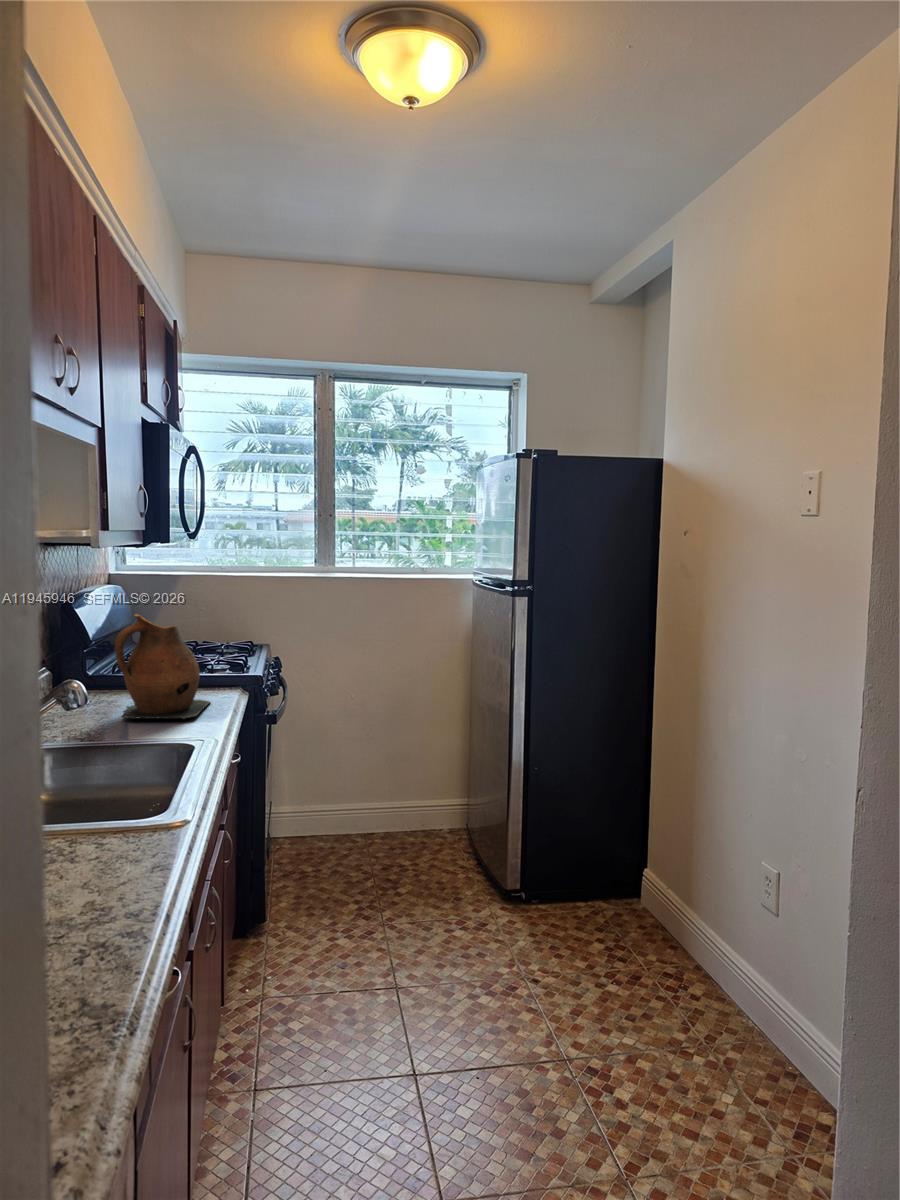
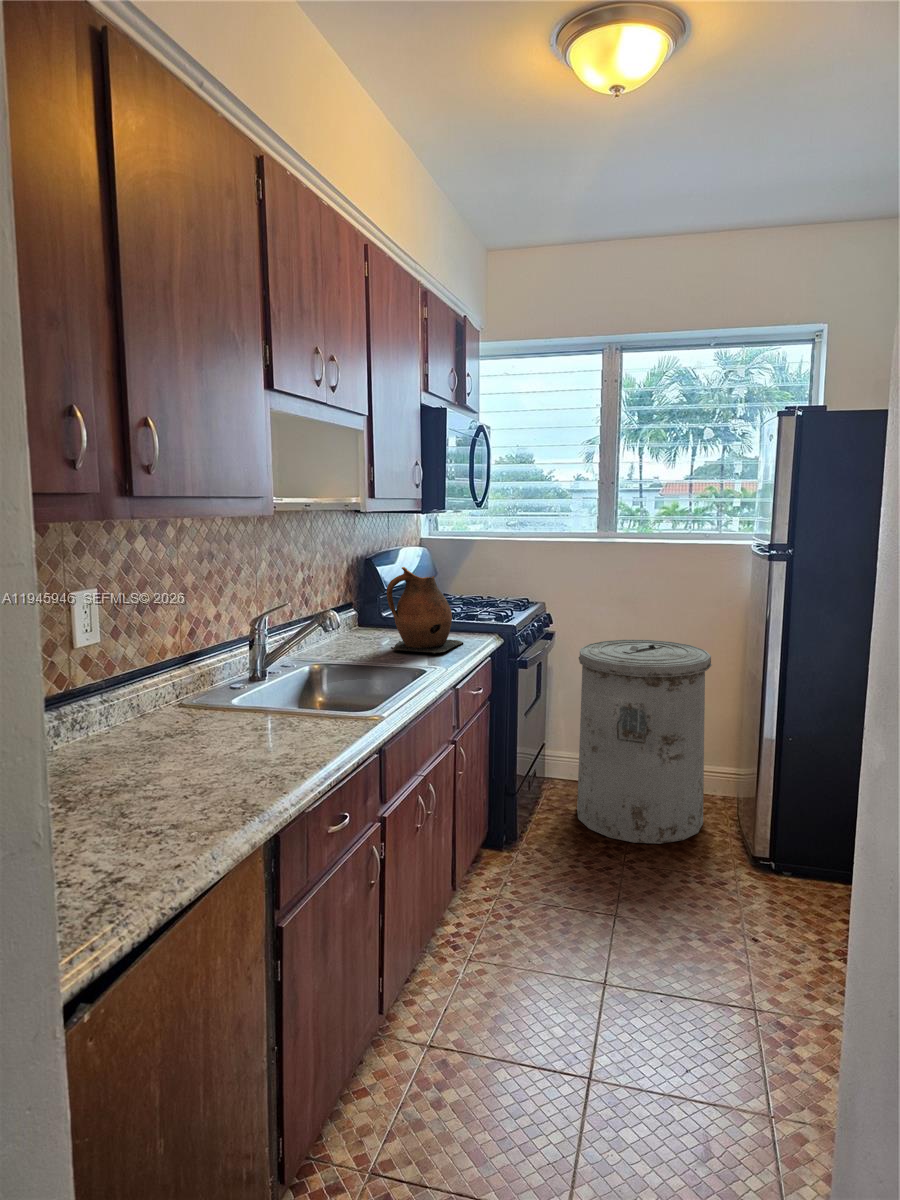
trash can: none [315,682,449,897] -> present [577,640,712,844]

